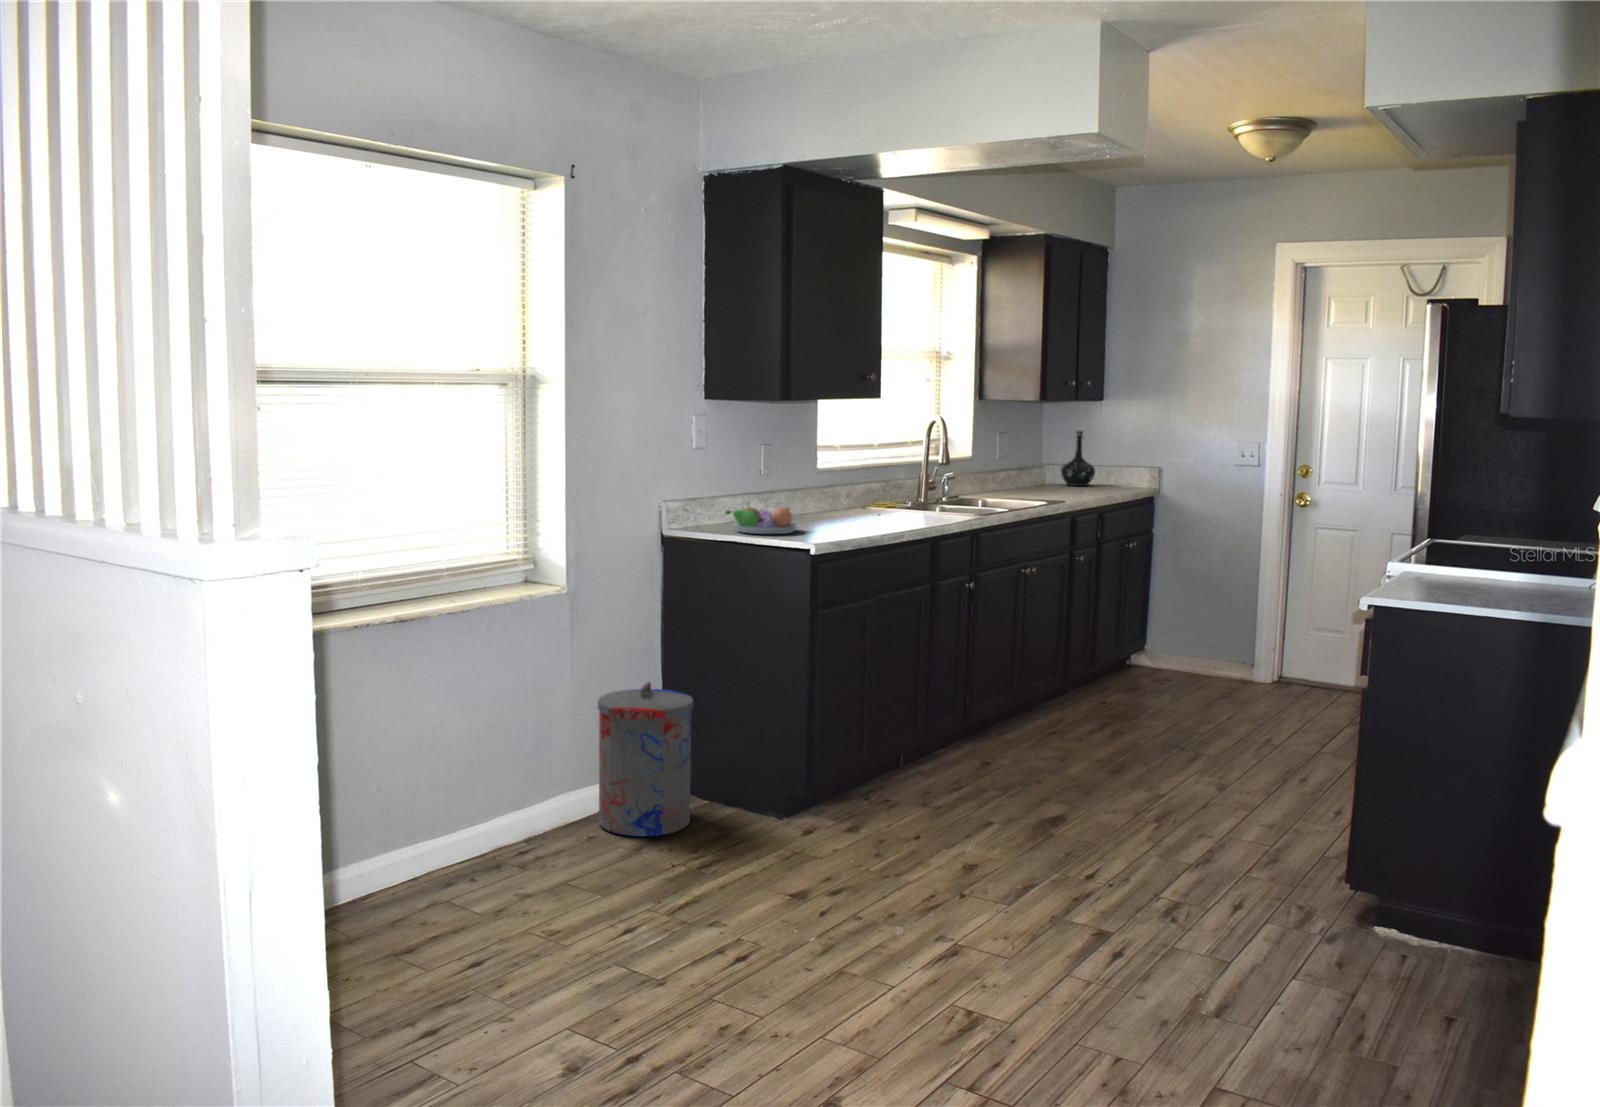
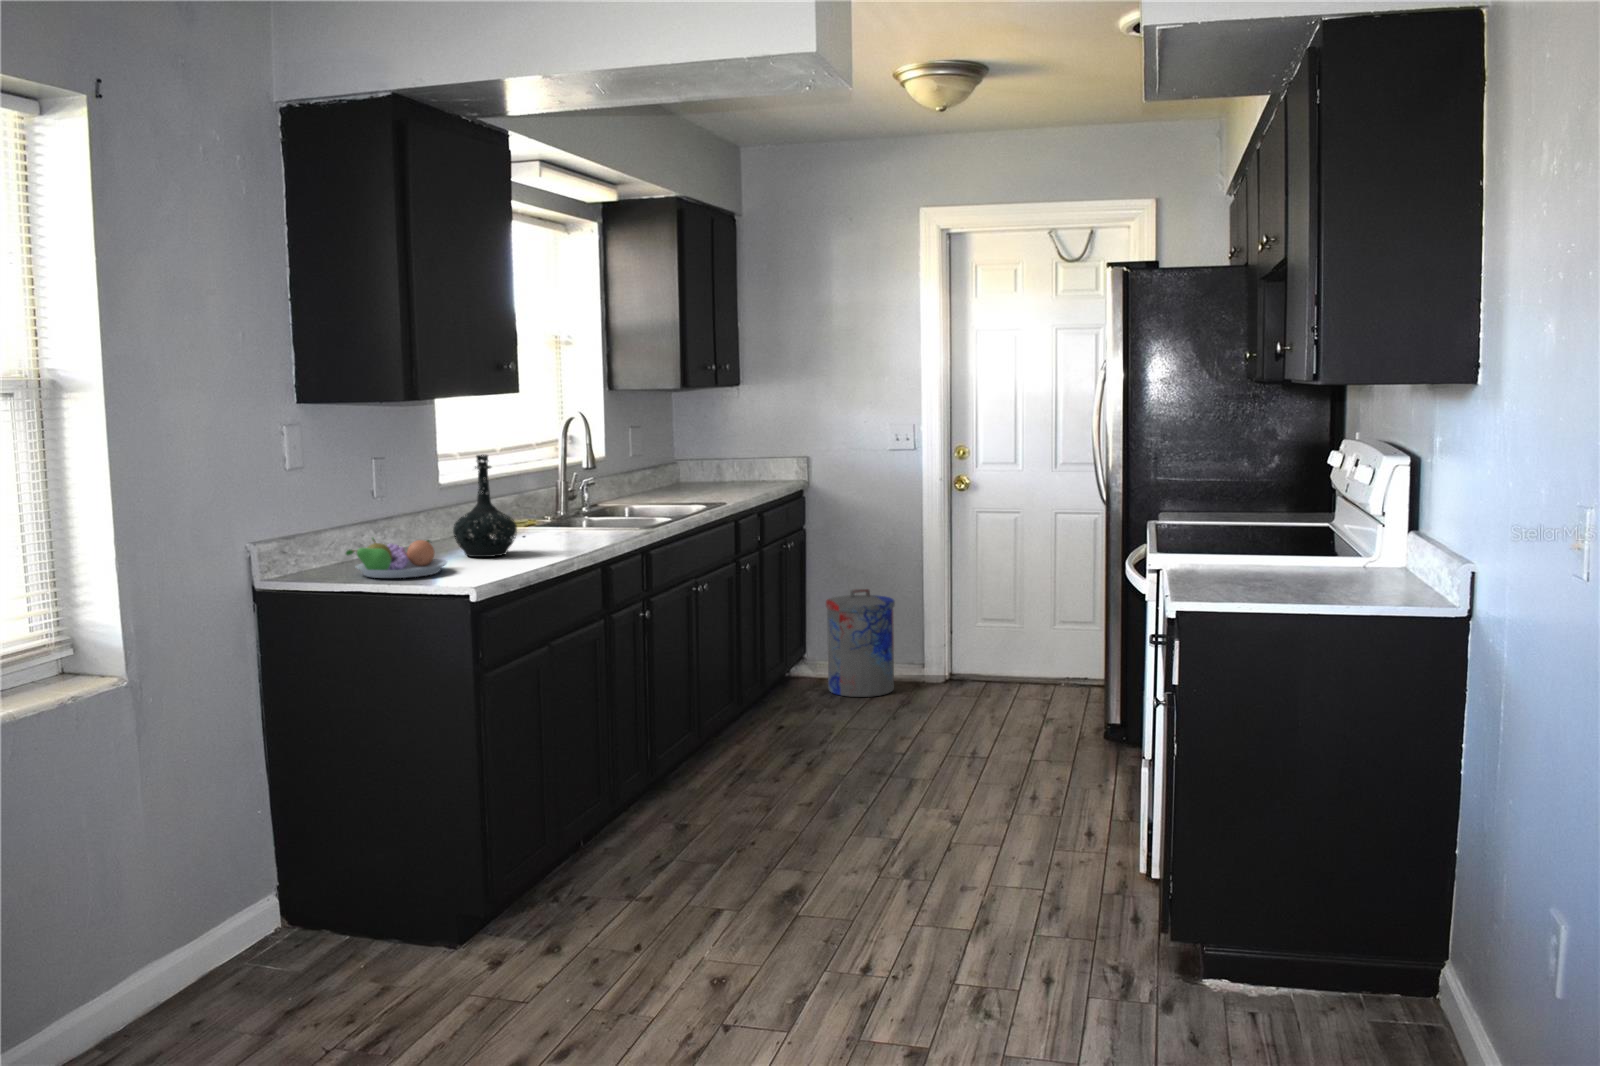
bottle: present [1061,431,1095,486] -> present [453,455,517,557]
trash can: present [598,682,693,836] -> present [826,589,895,697]

